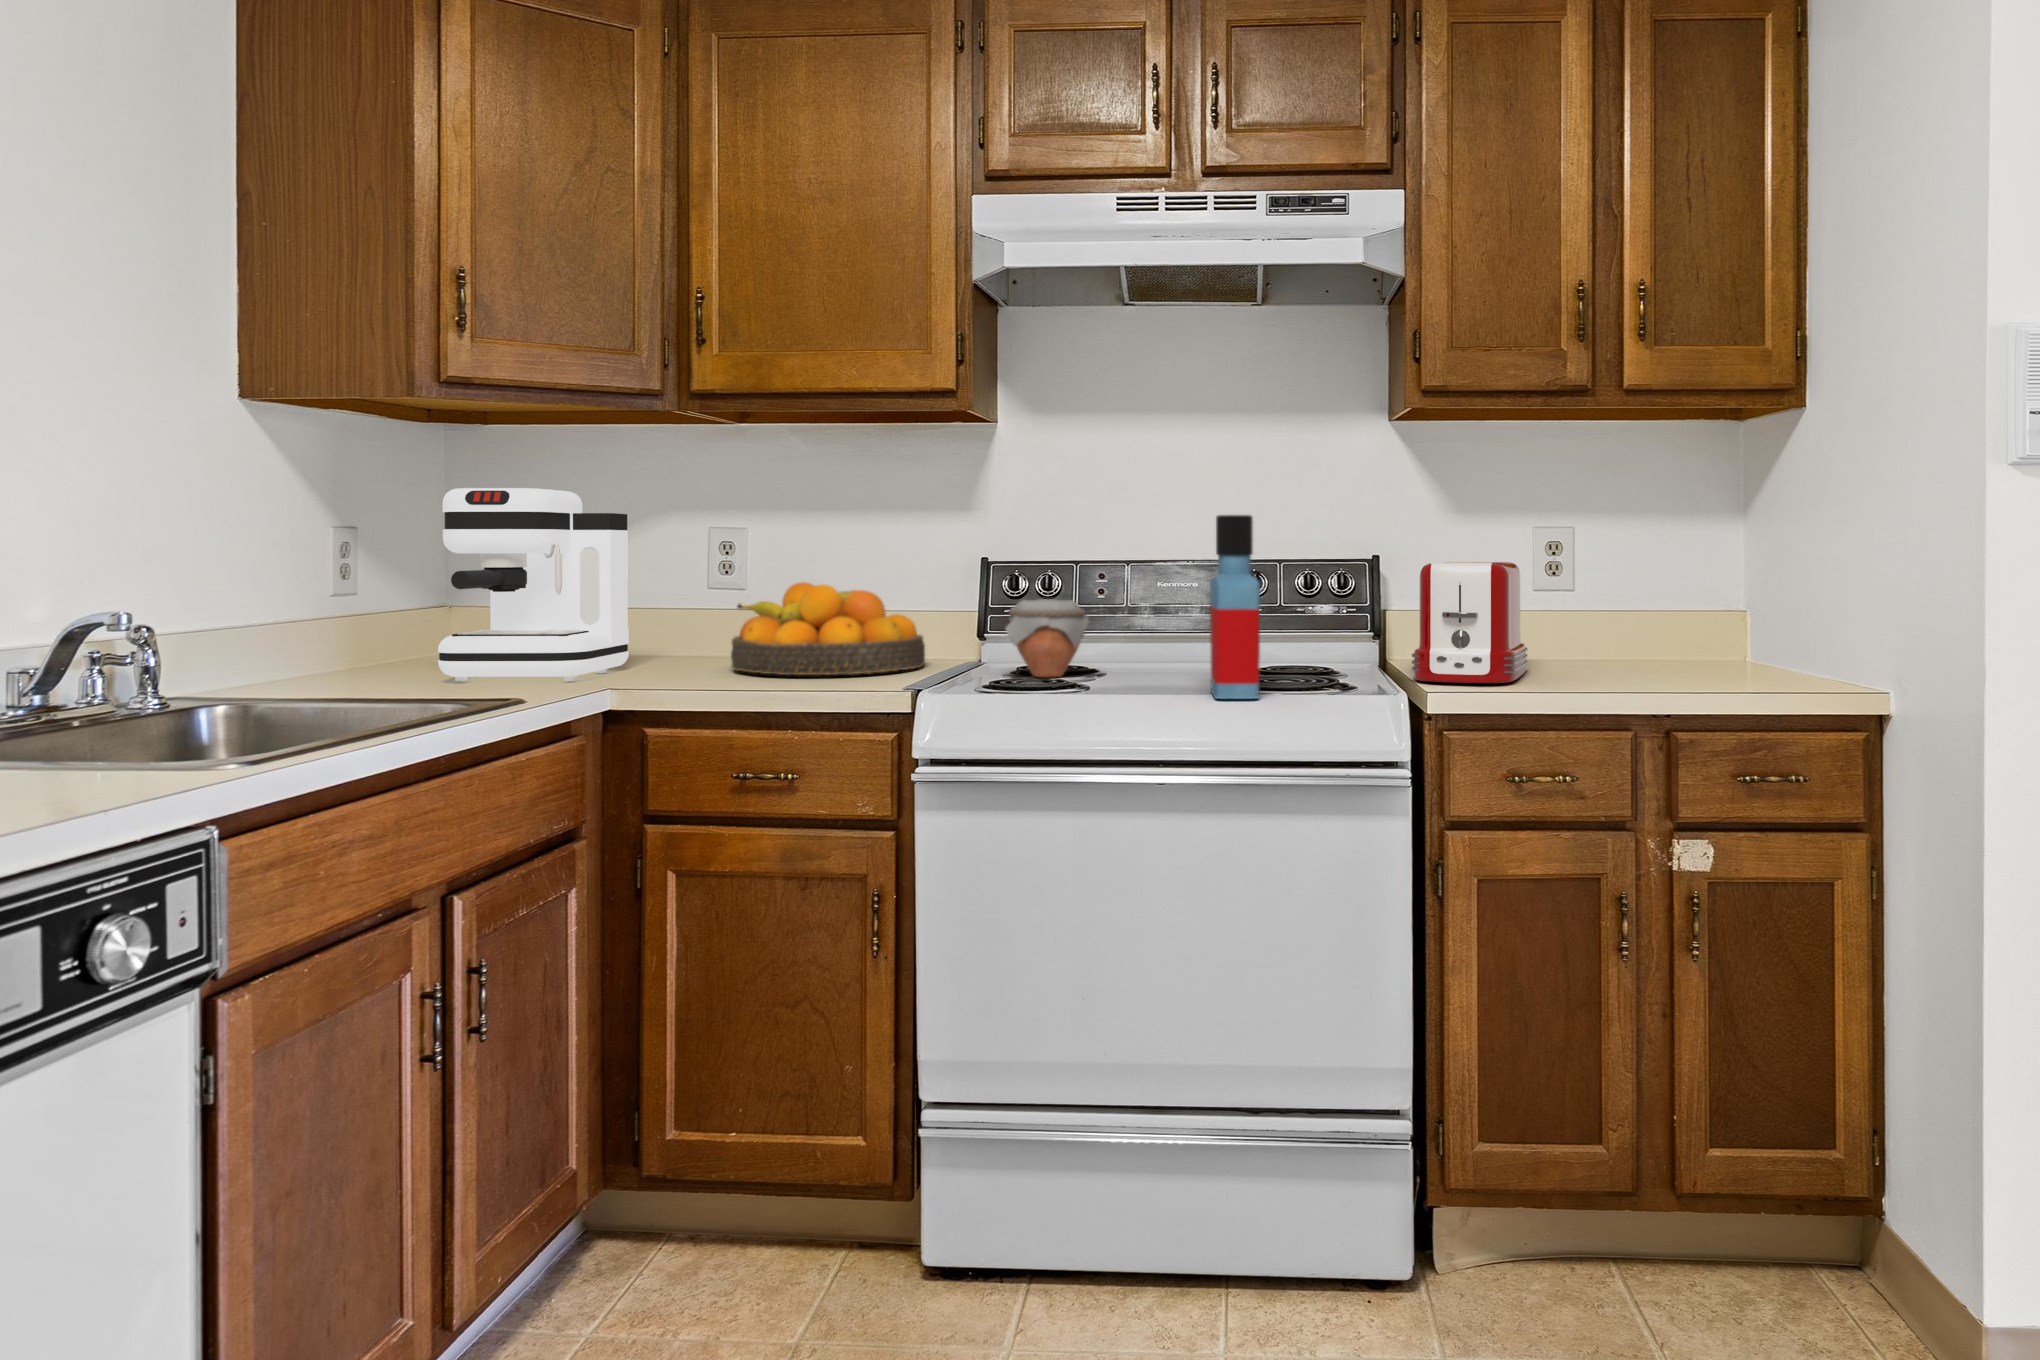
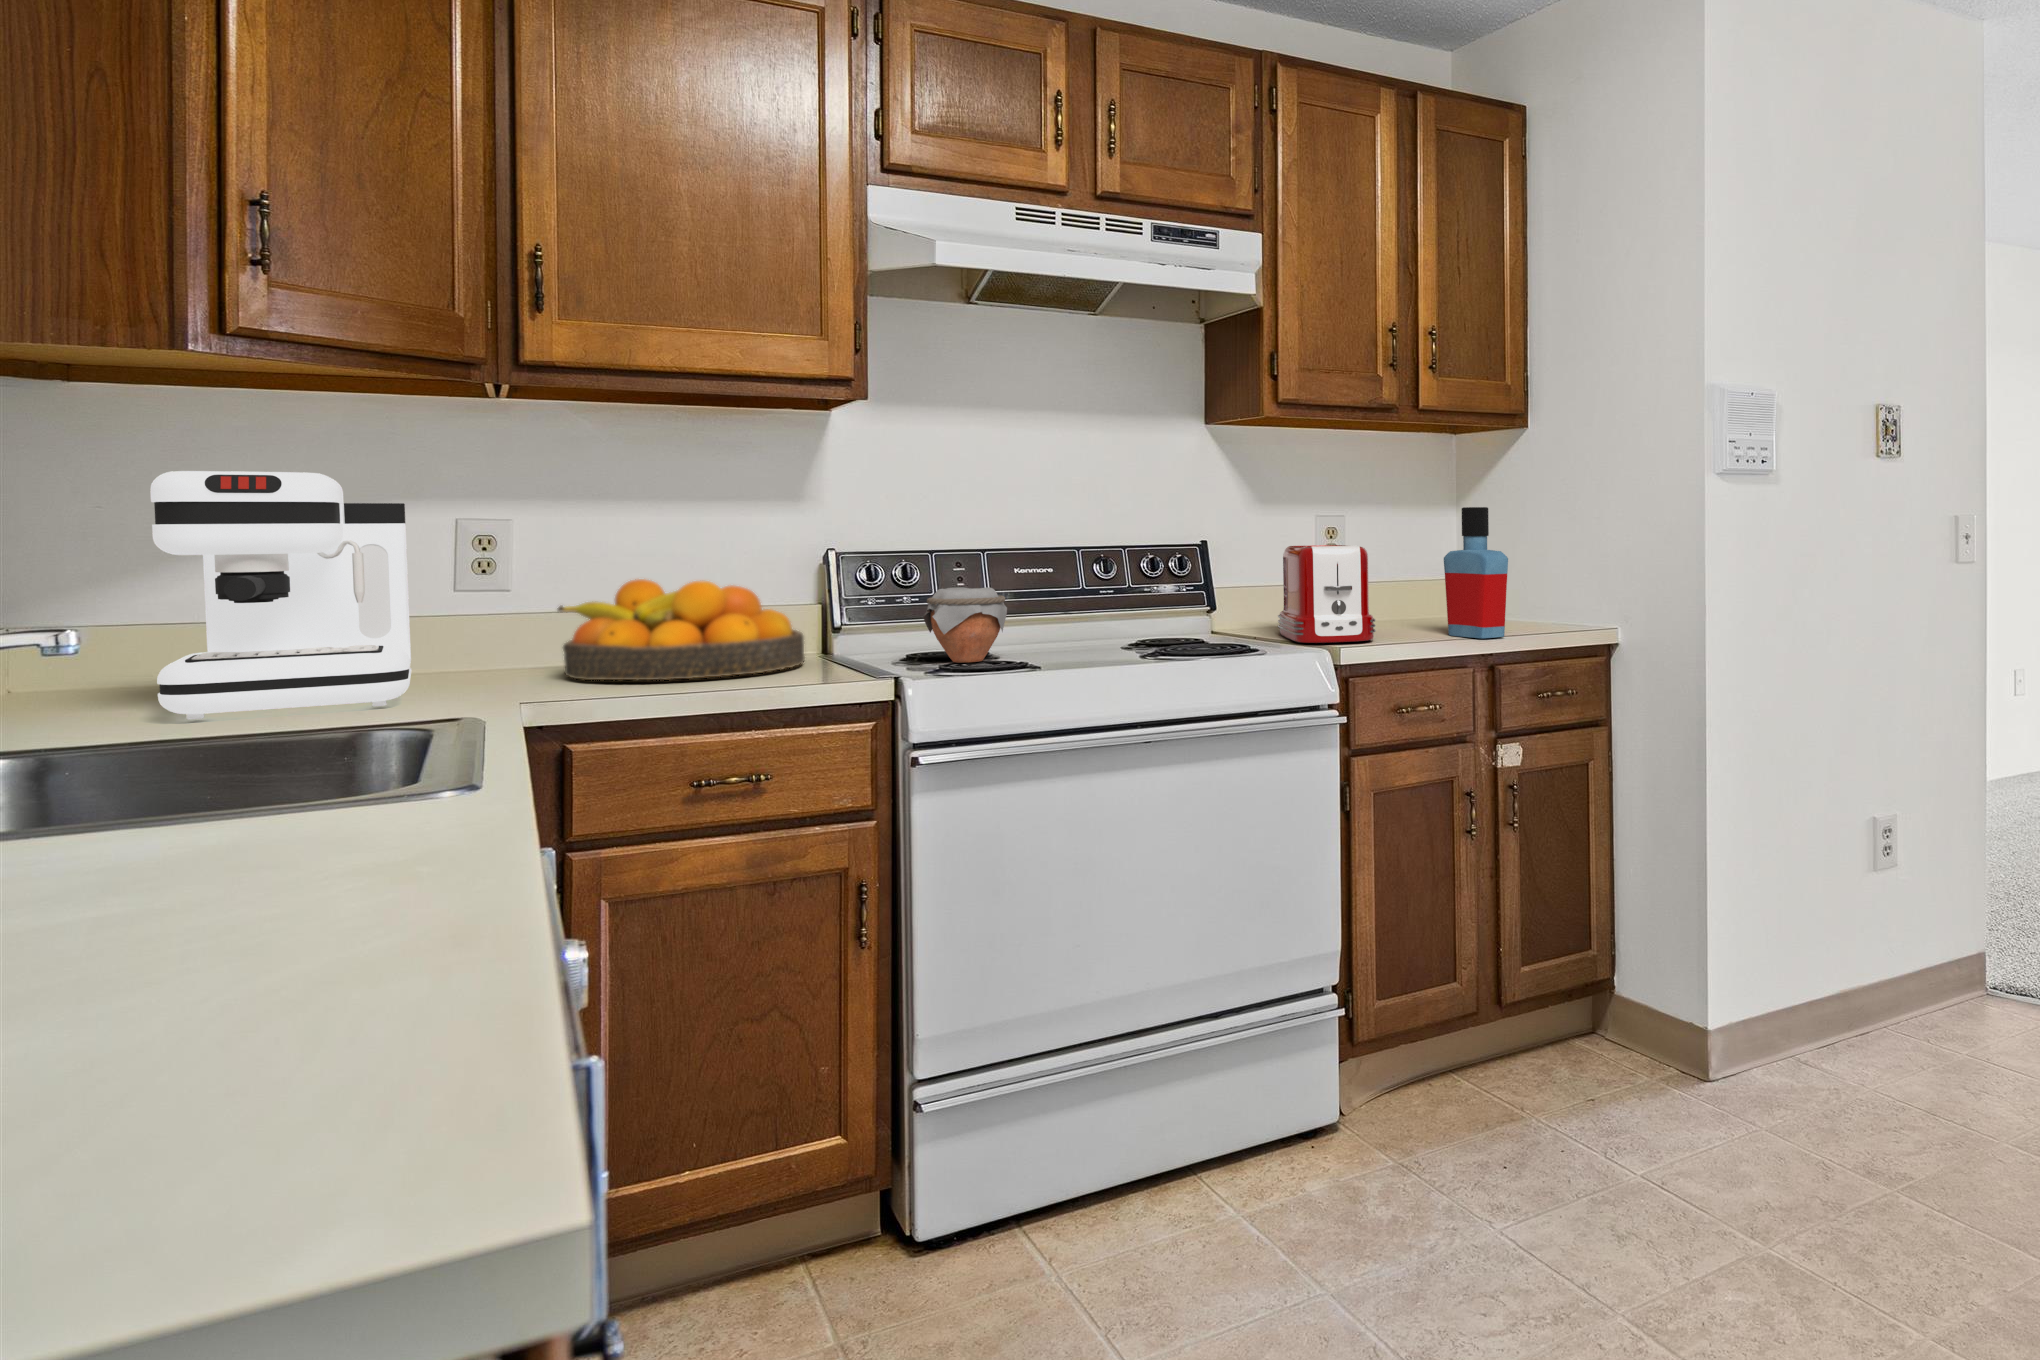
bottle: present [1210,515,1260,699] -> present [1444,507,1508,638]

